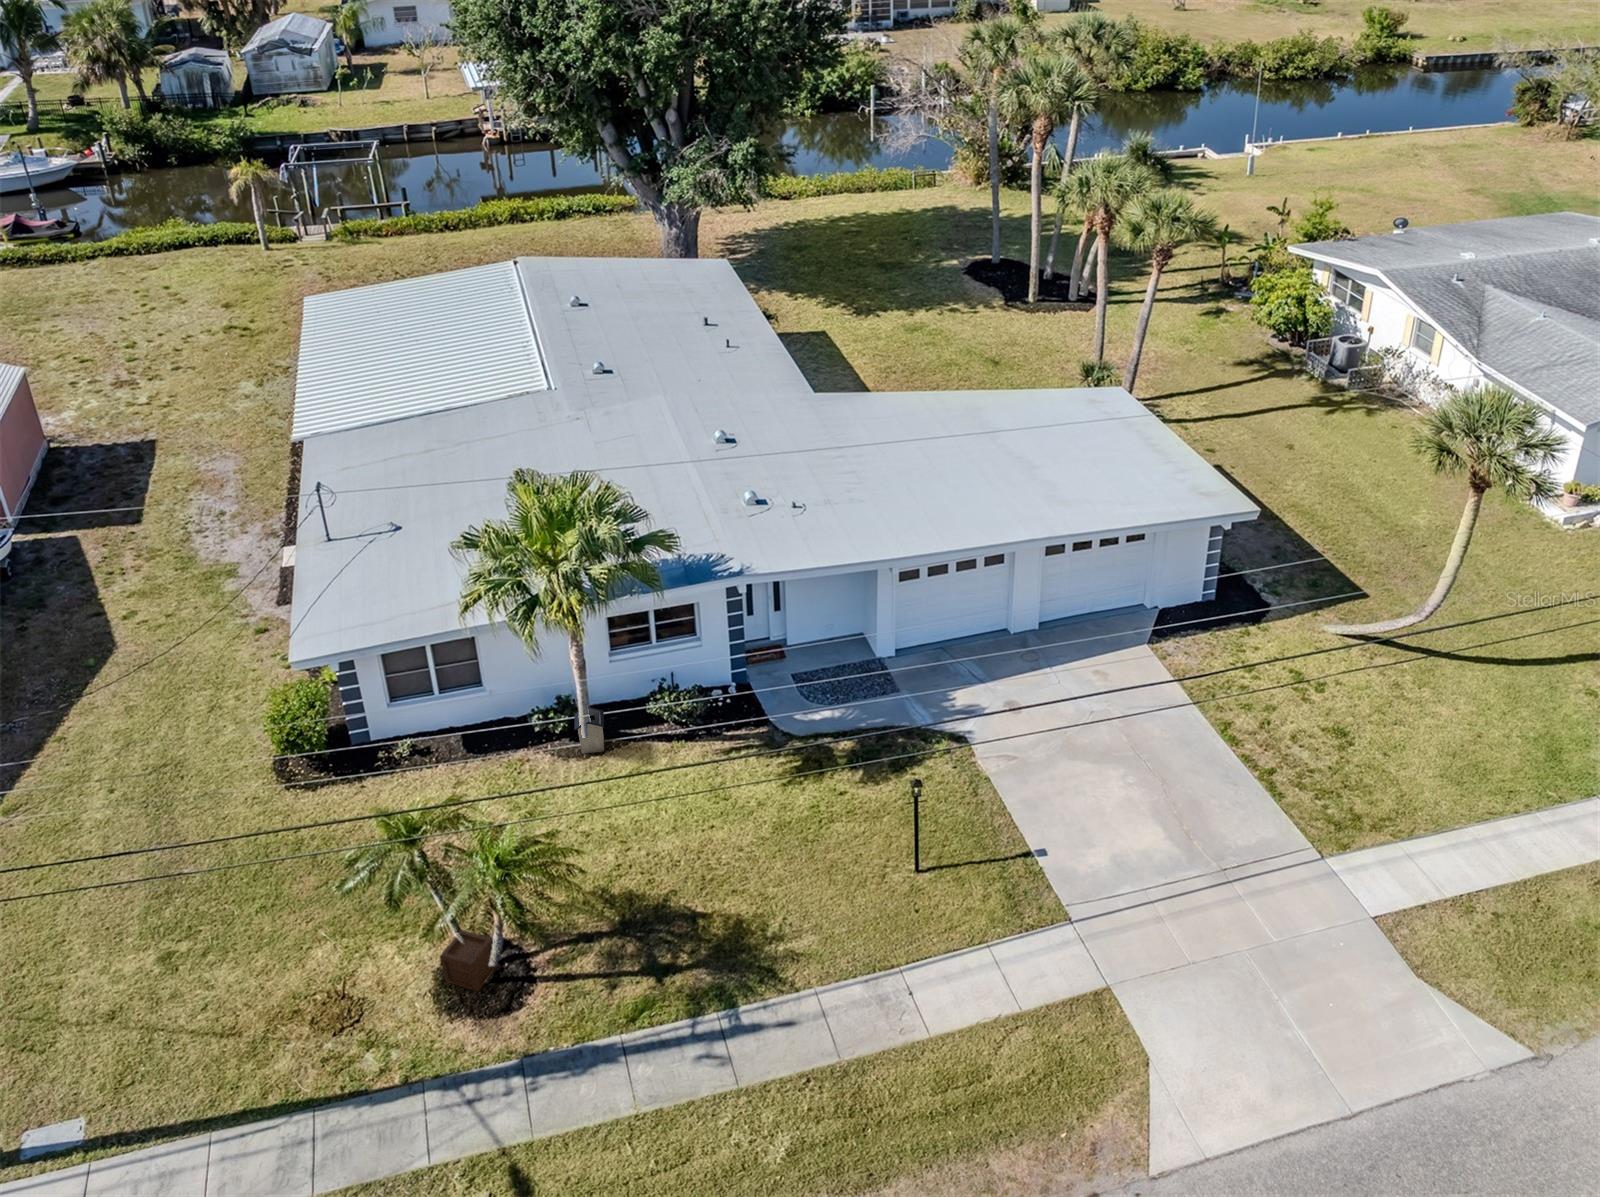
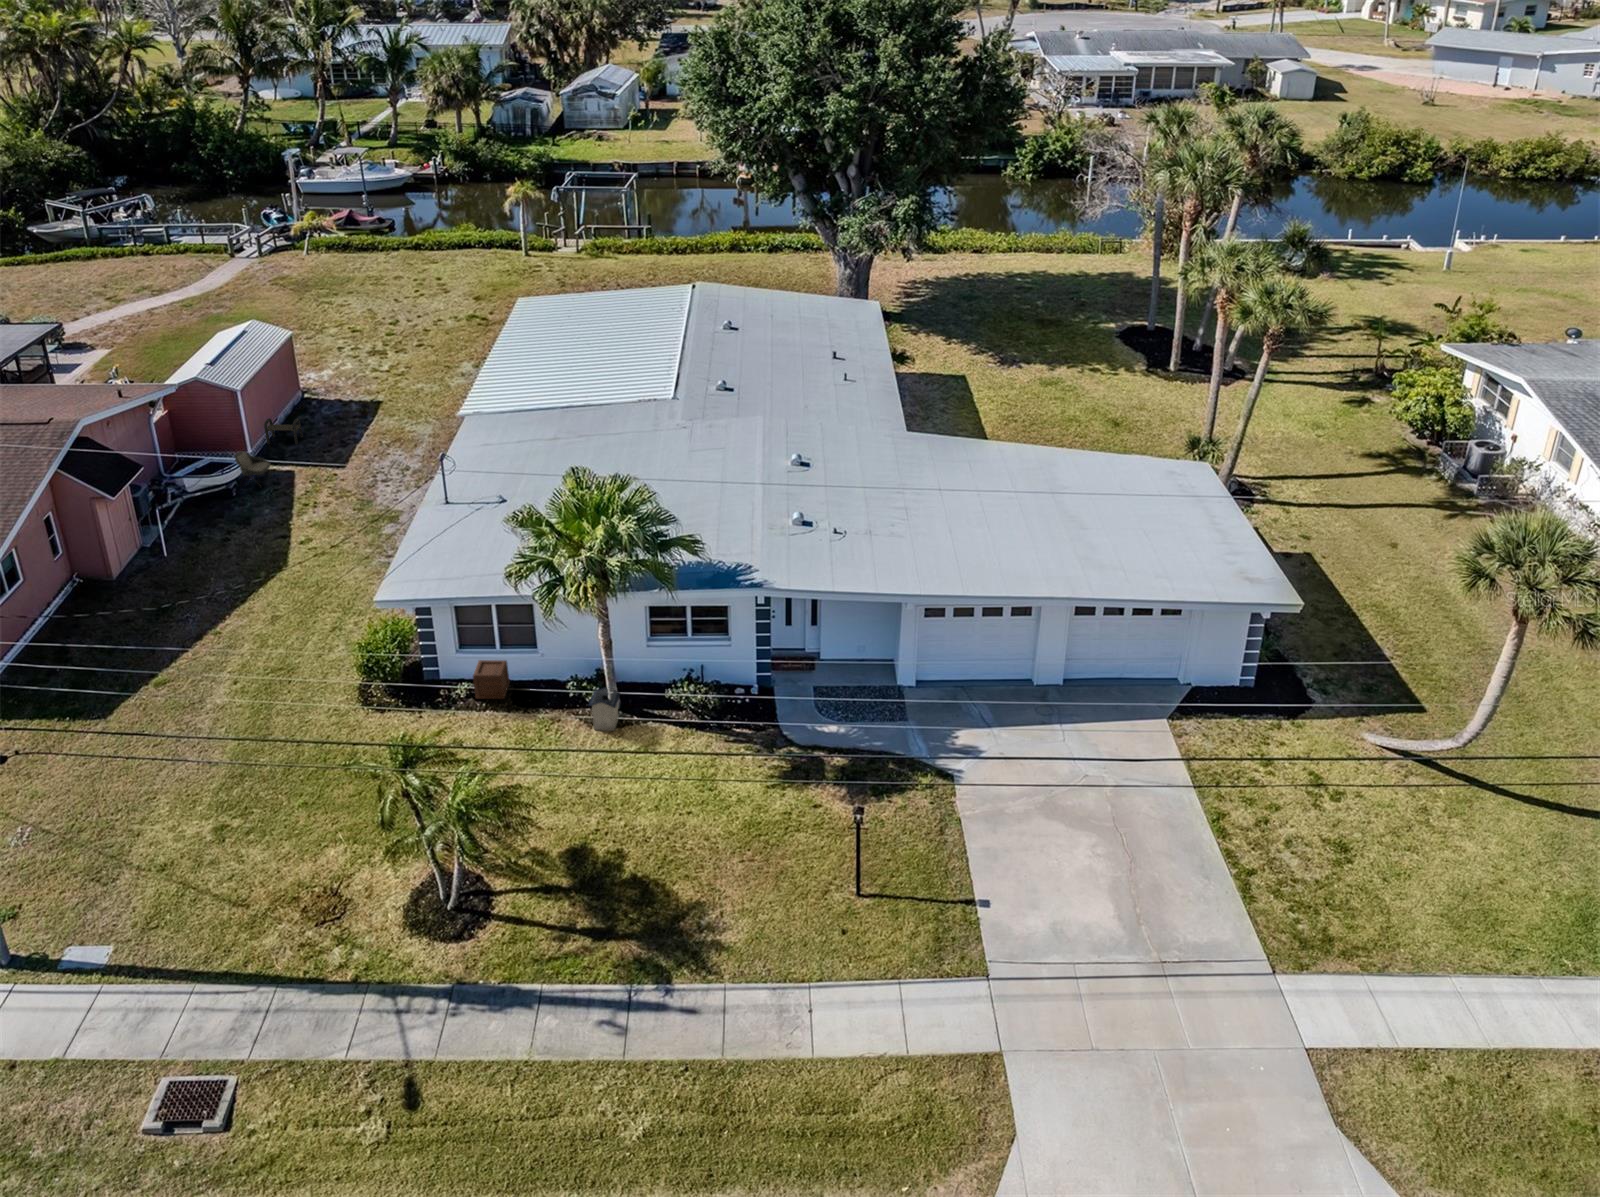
bench: none [96,475,141,509] -> present [264,418,303,444]
lounge chair: none [78,520,122,559] -> present [235,451,271,486]
wooden crate: present [440,930,497,992] -> present [473,660,509,699]

